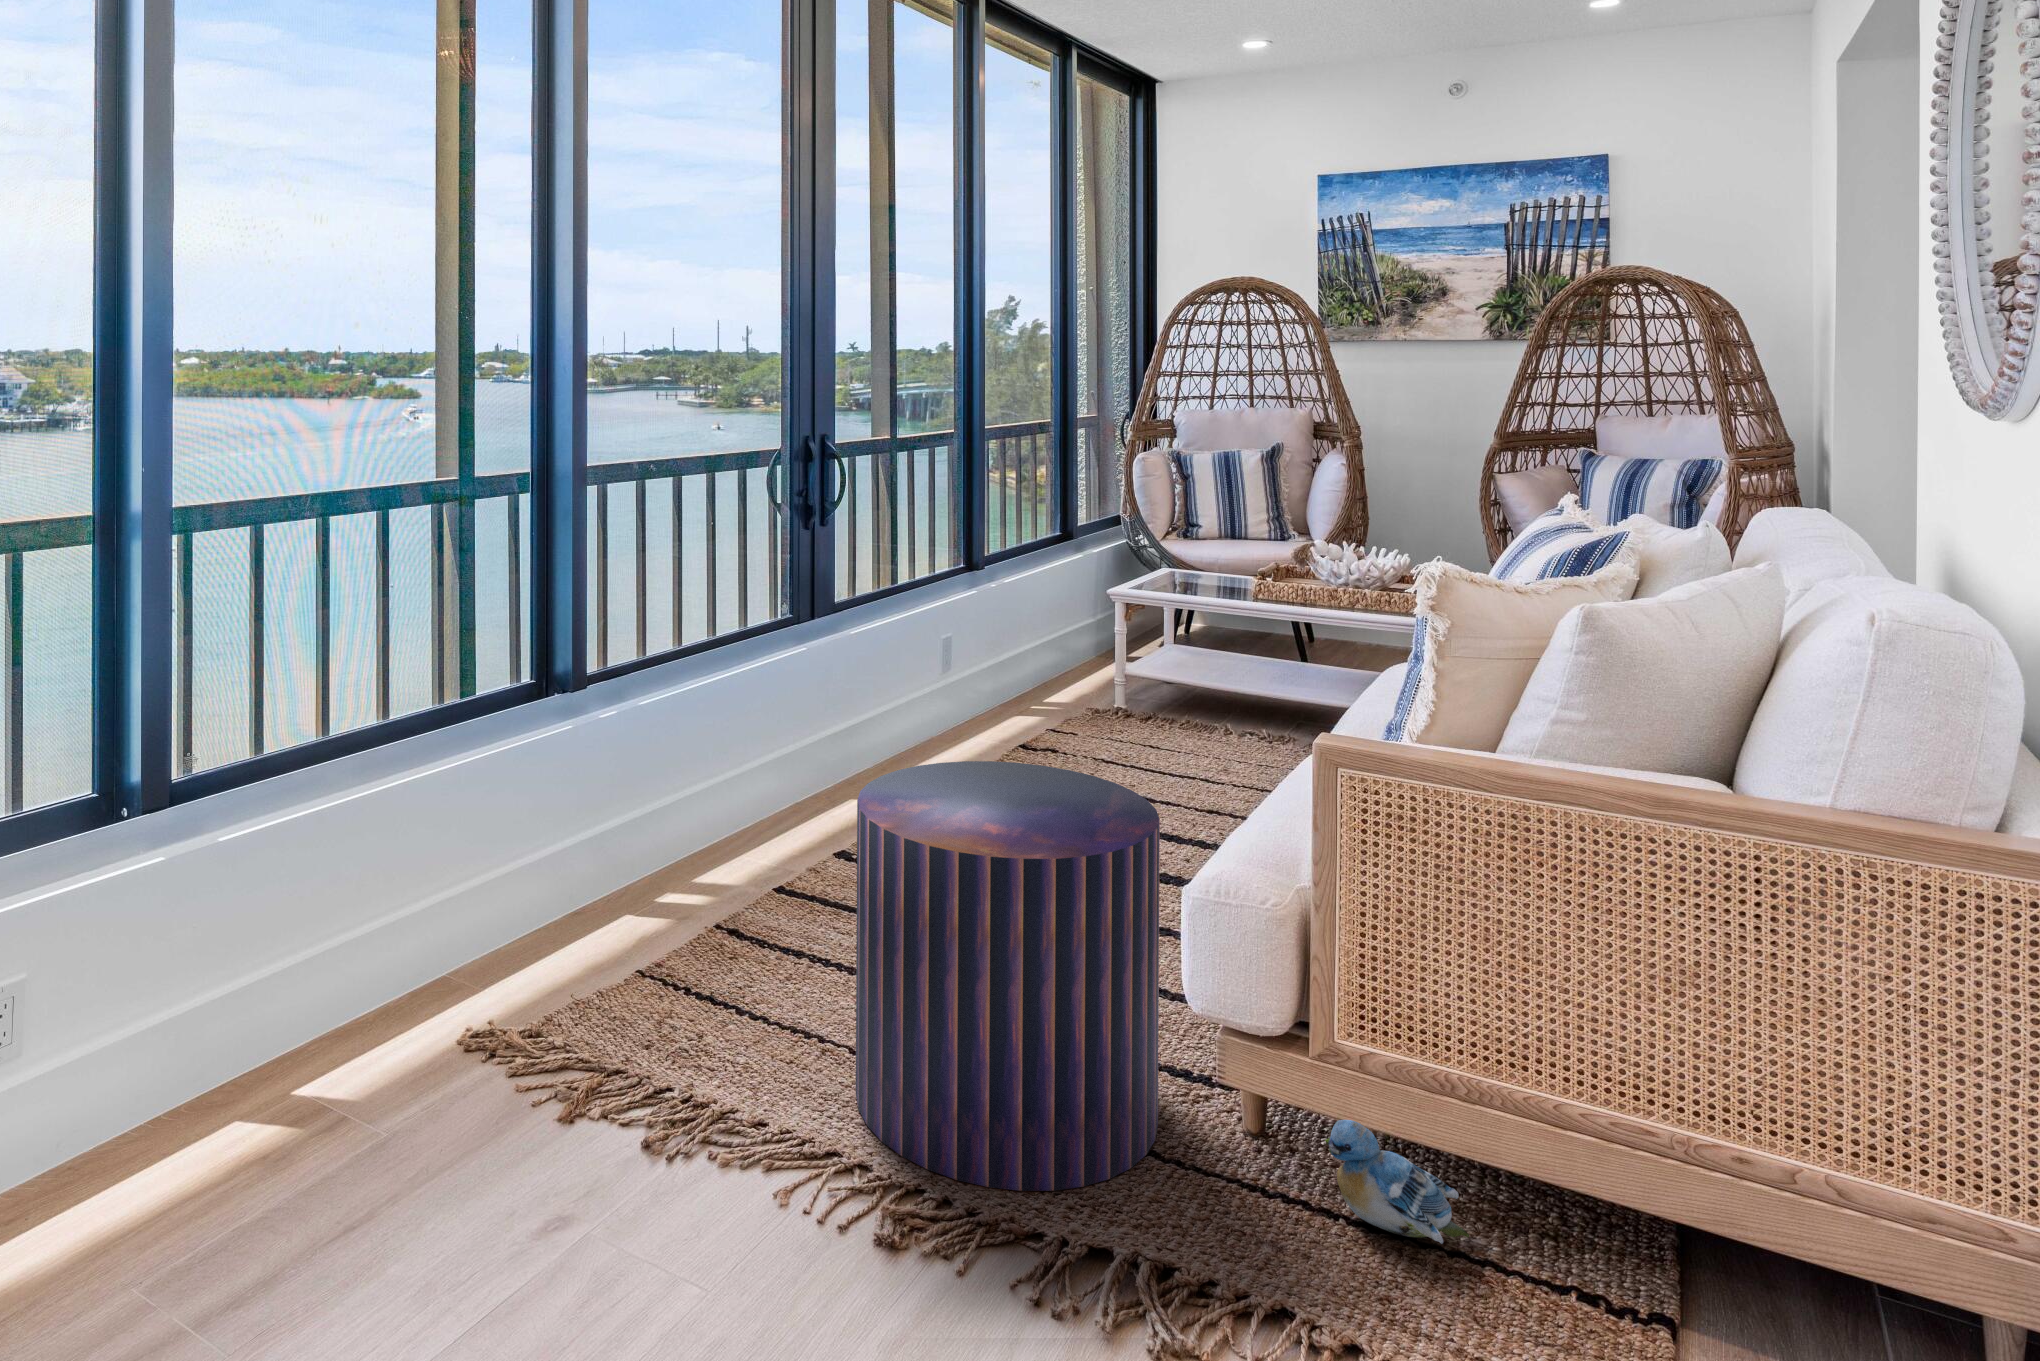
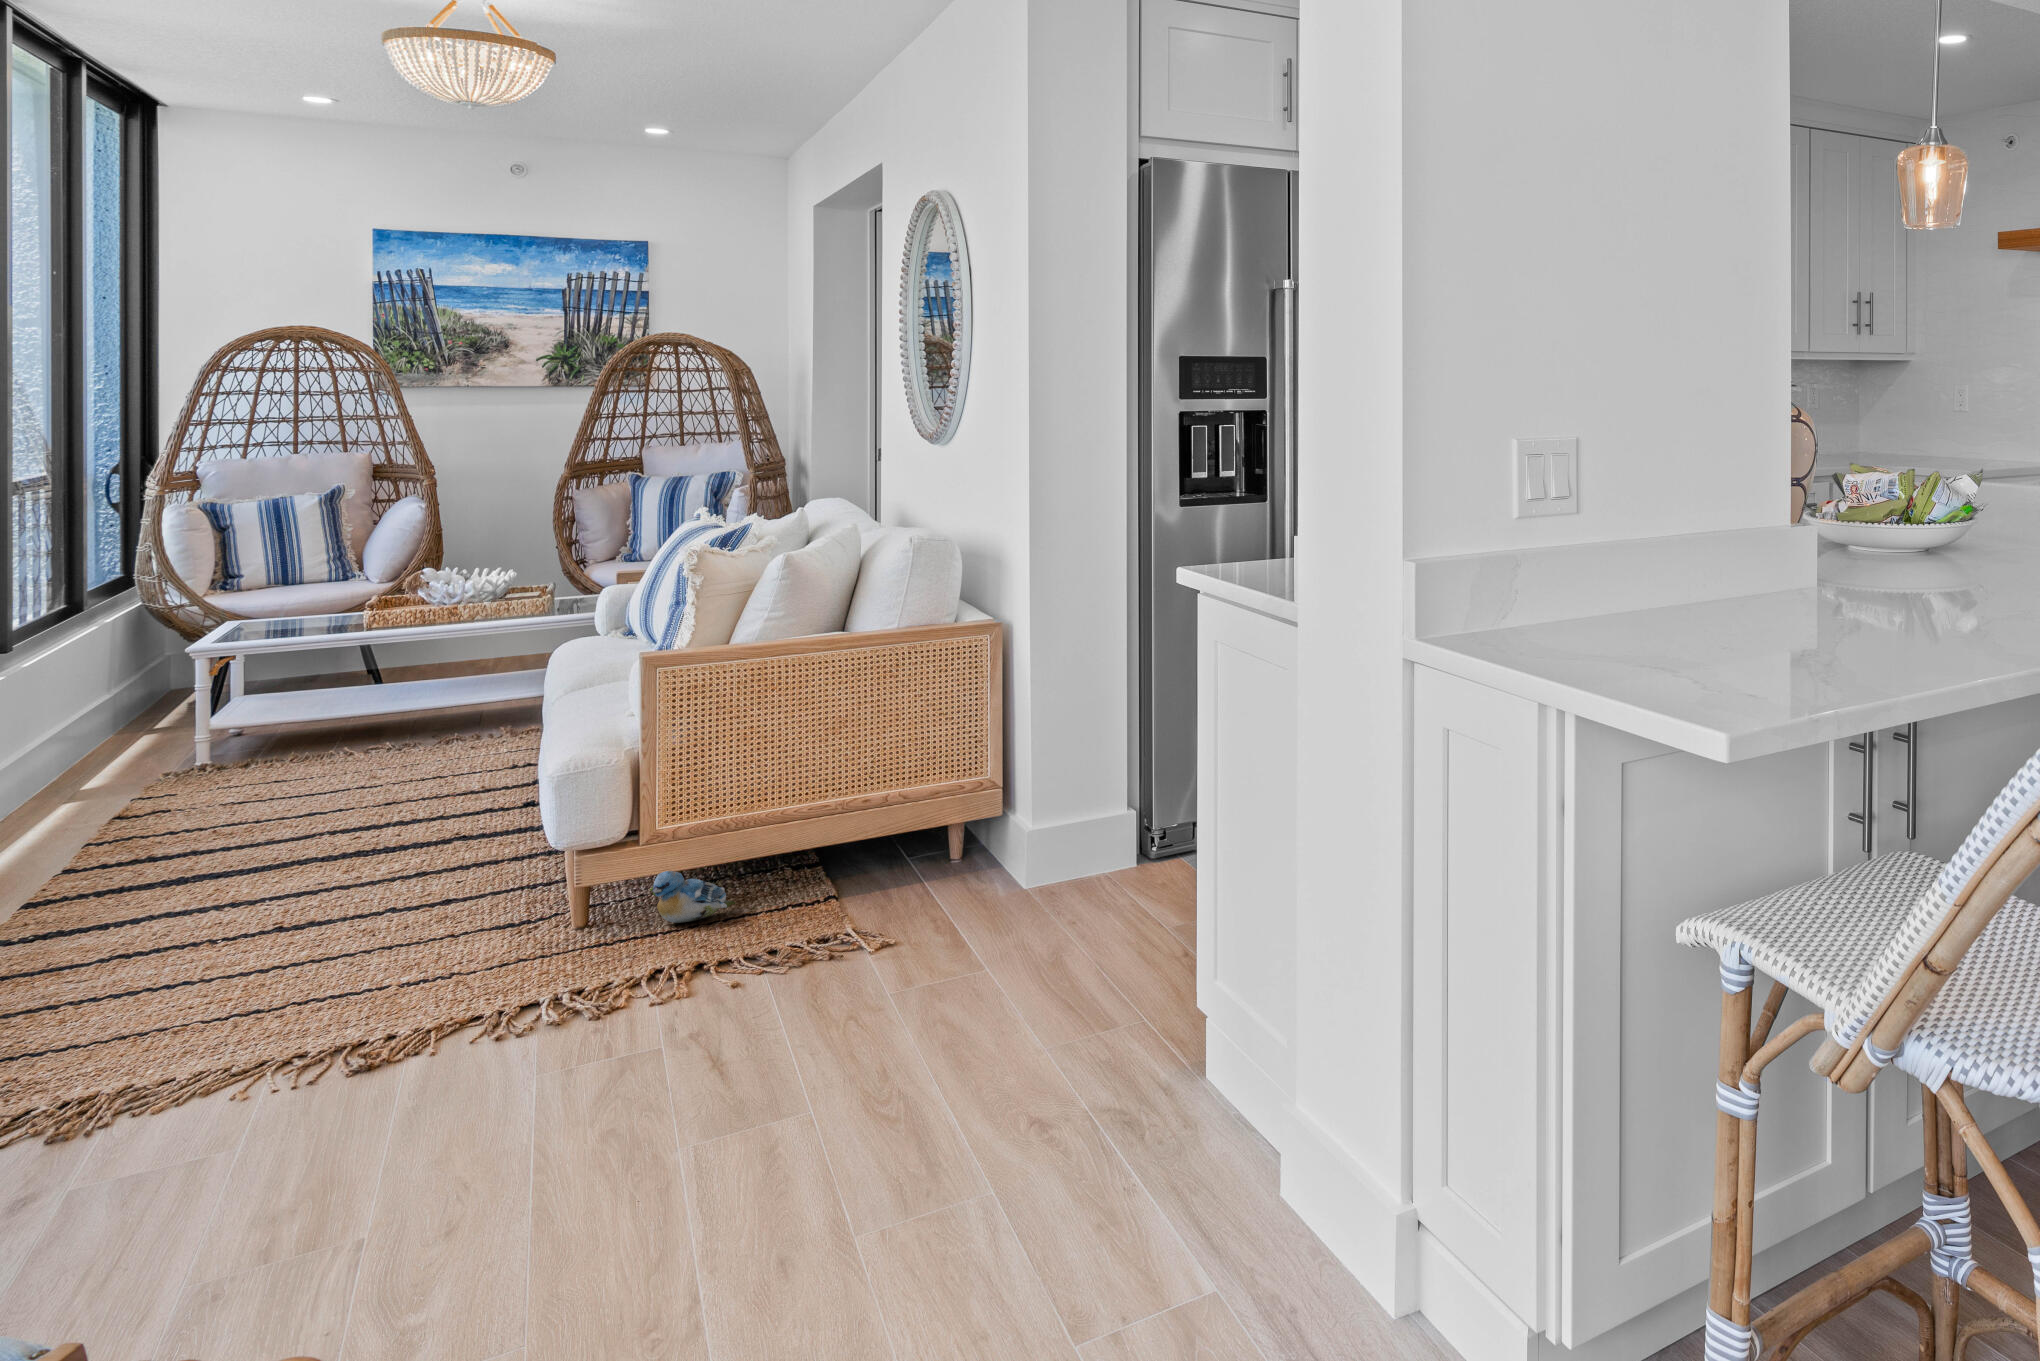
pouf: present [856,761,1160,1191] -> none [250,732,528,1023]

